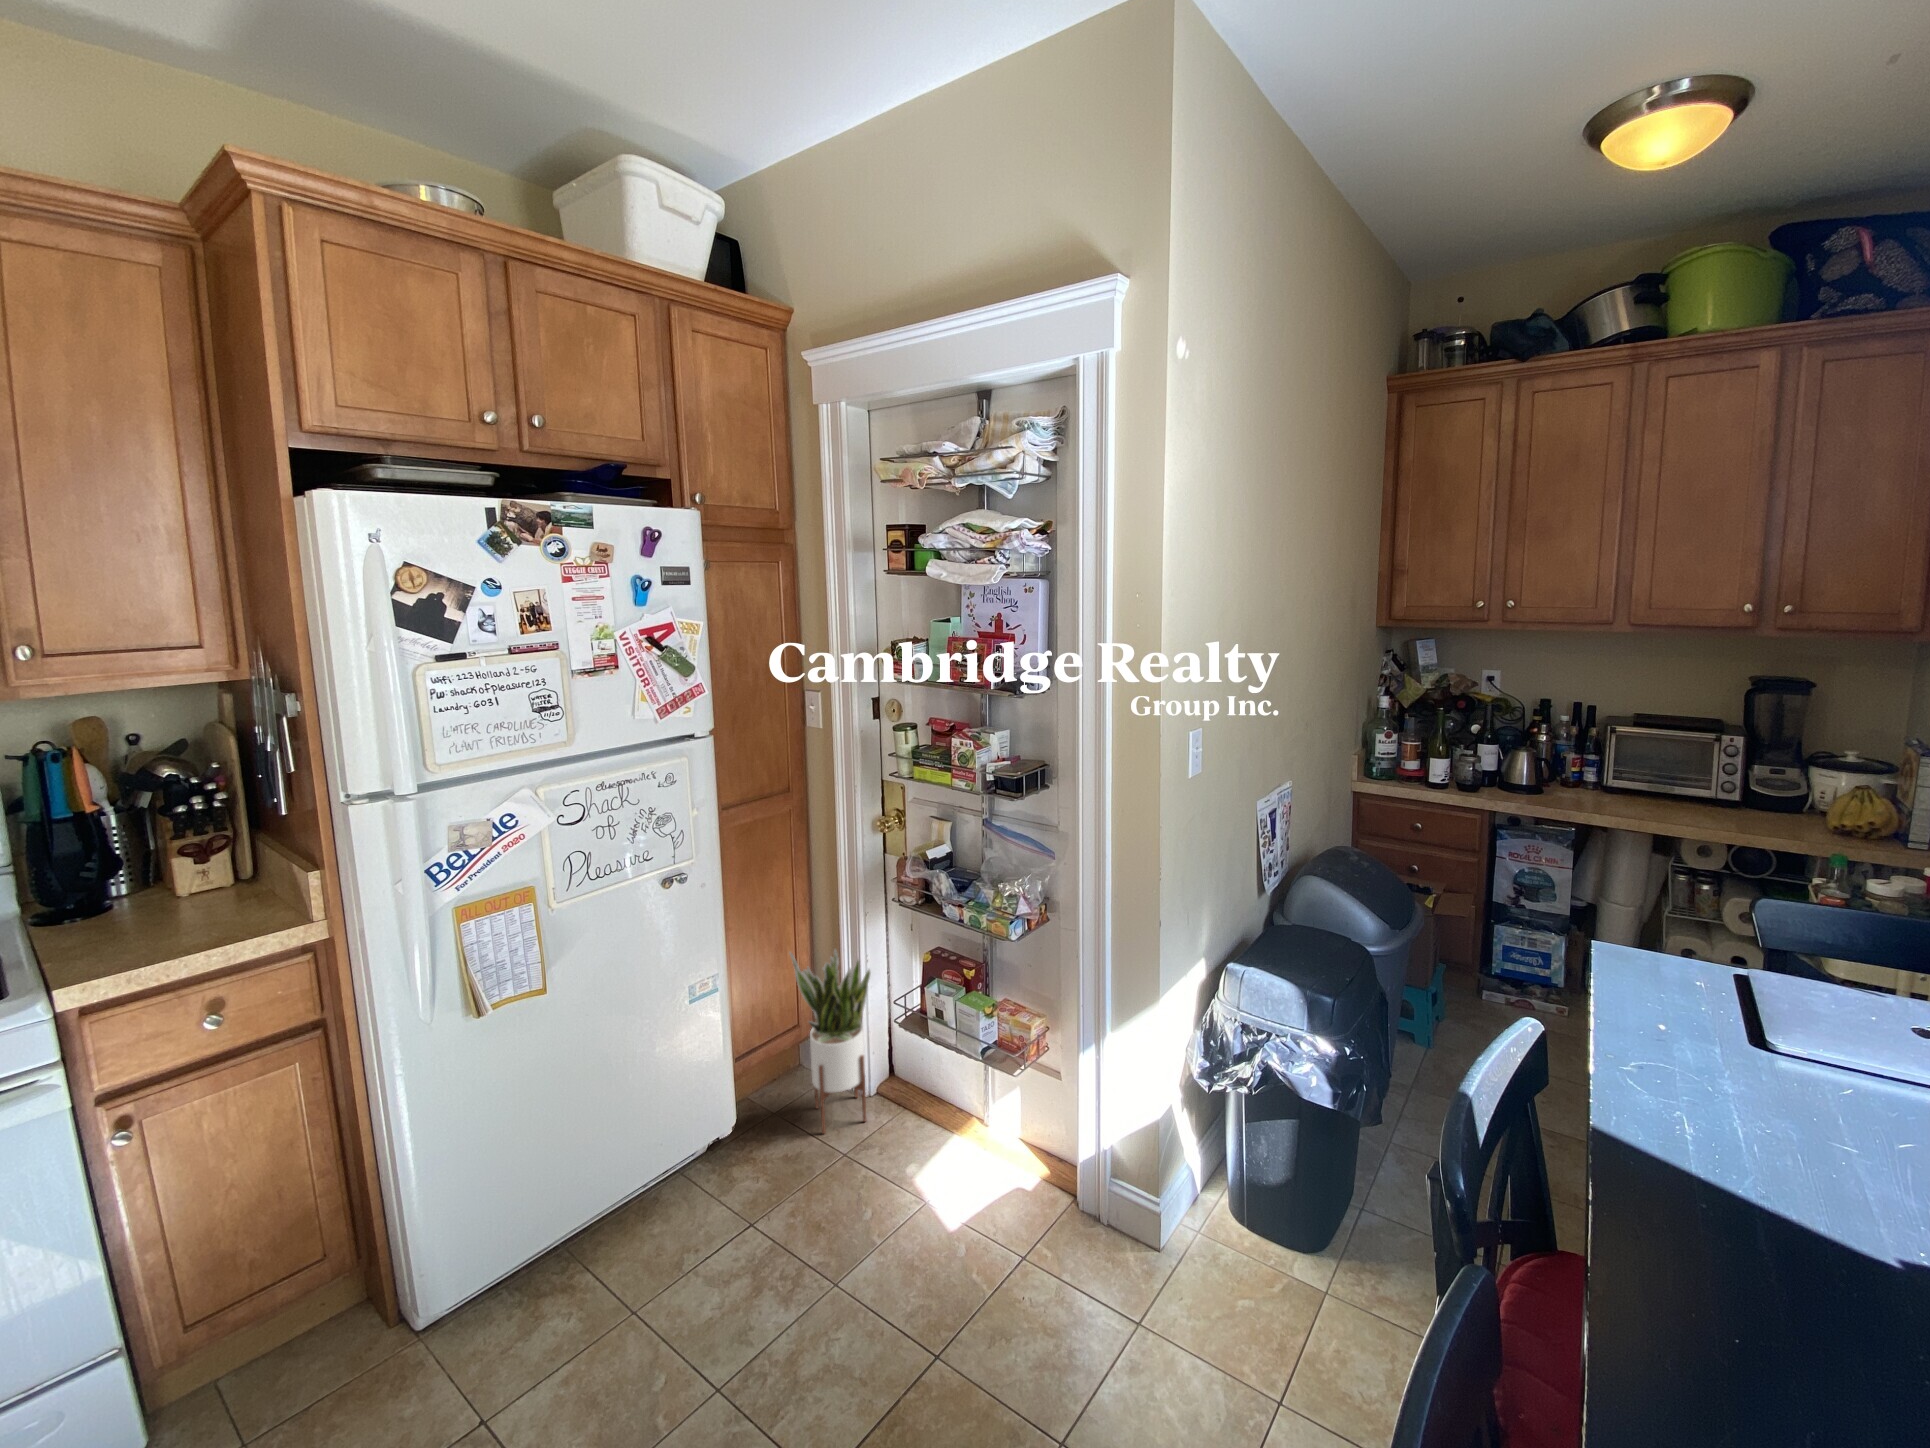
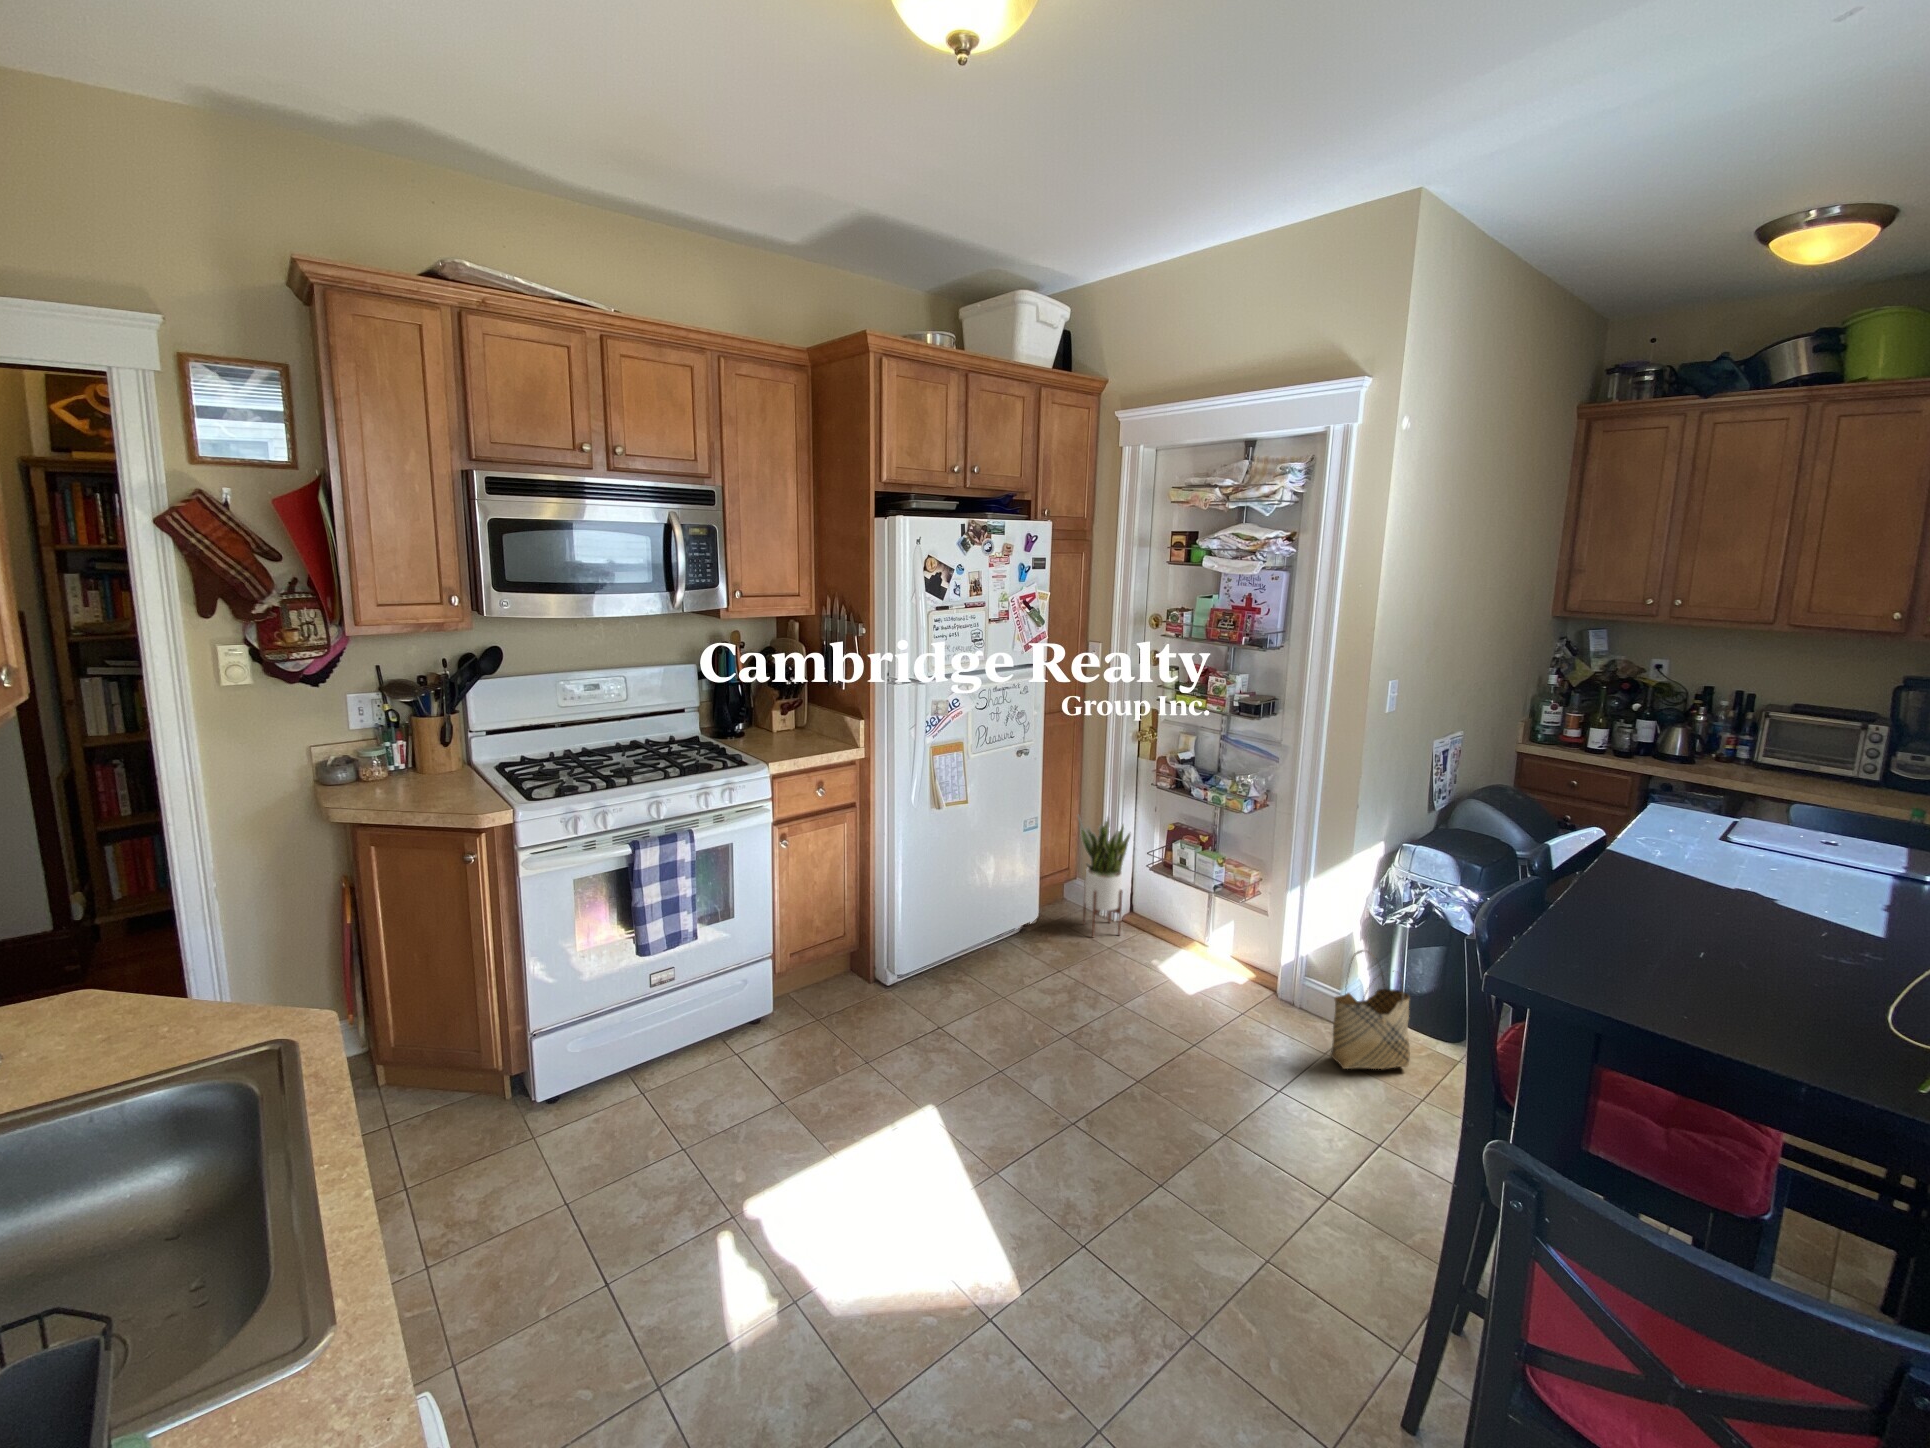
woven basket: none [1142,1159,1260,1377] -> present [1330,950,1410,1069]

